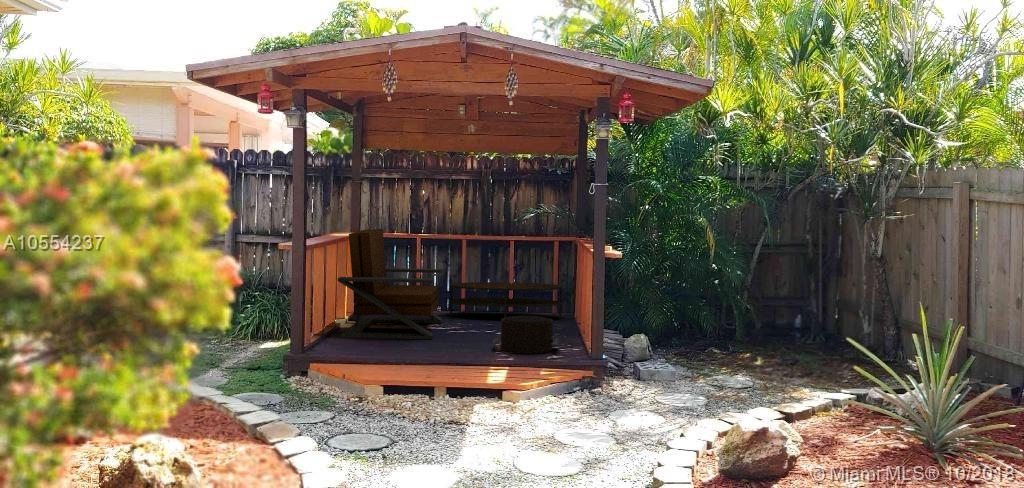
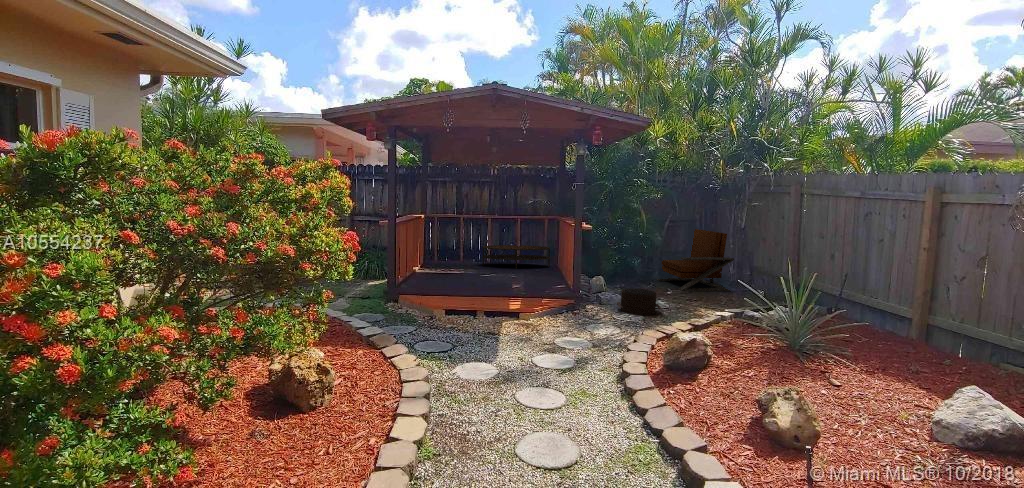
lounge chair: present [338,229,443,339] -> present [657,229,734,291]
pouf: present [493,316,559,354] -> present [617,288,662,315]

